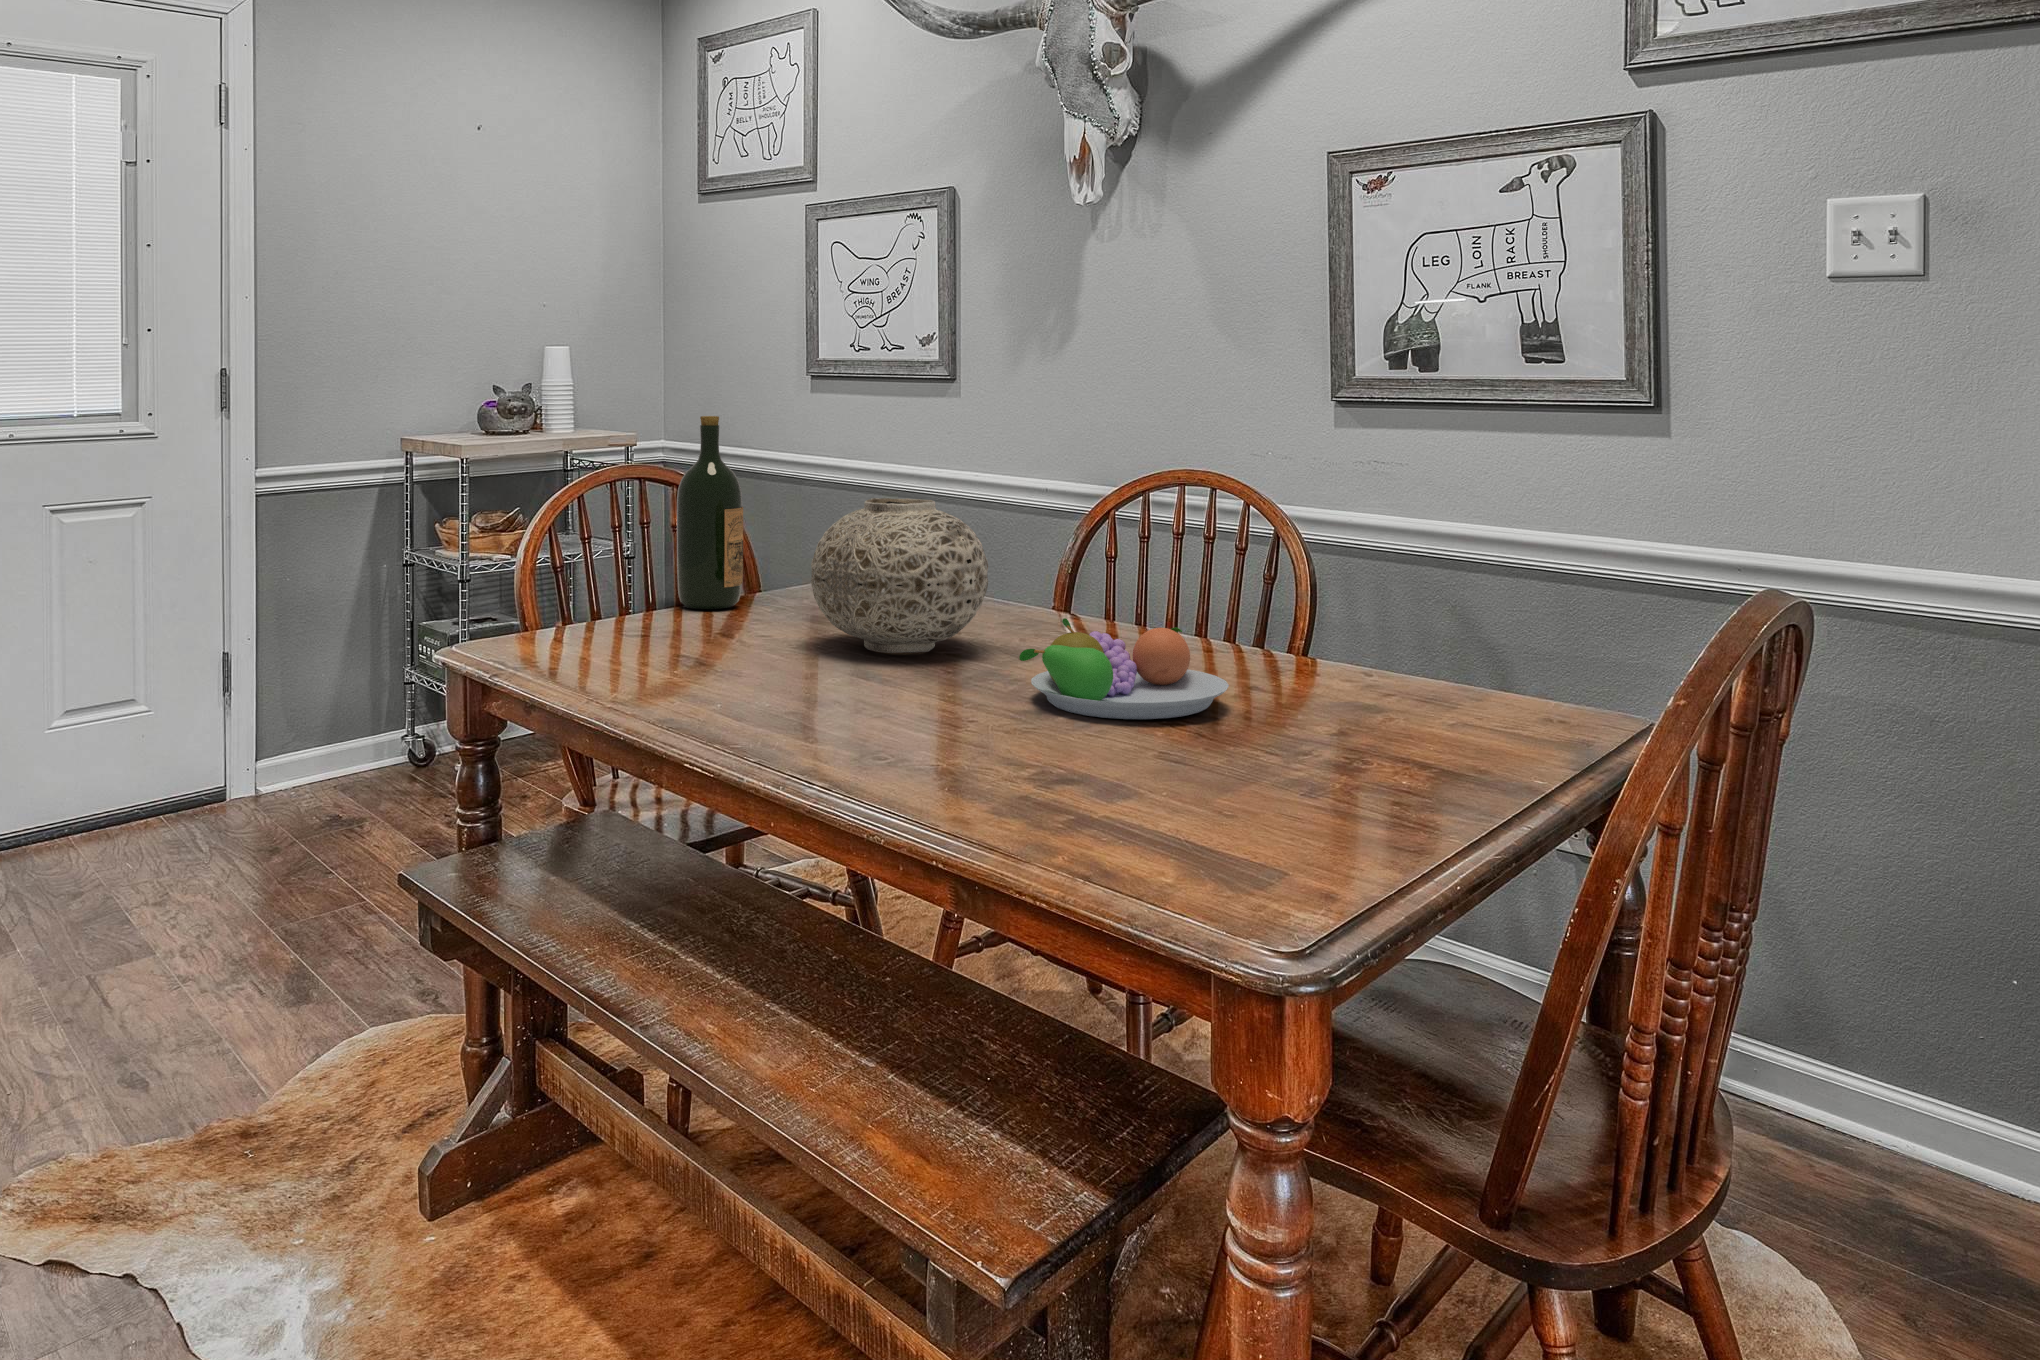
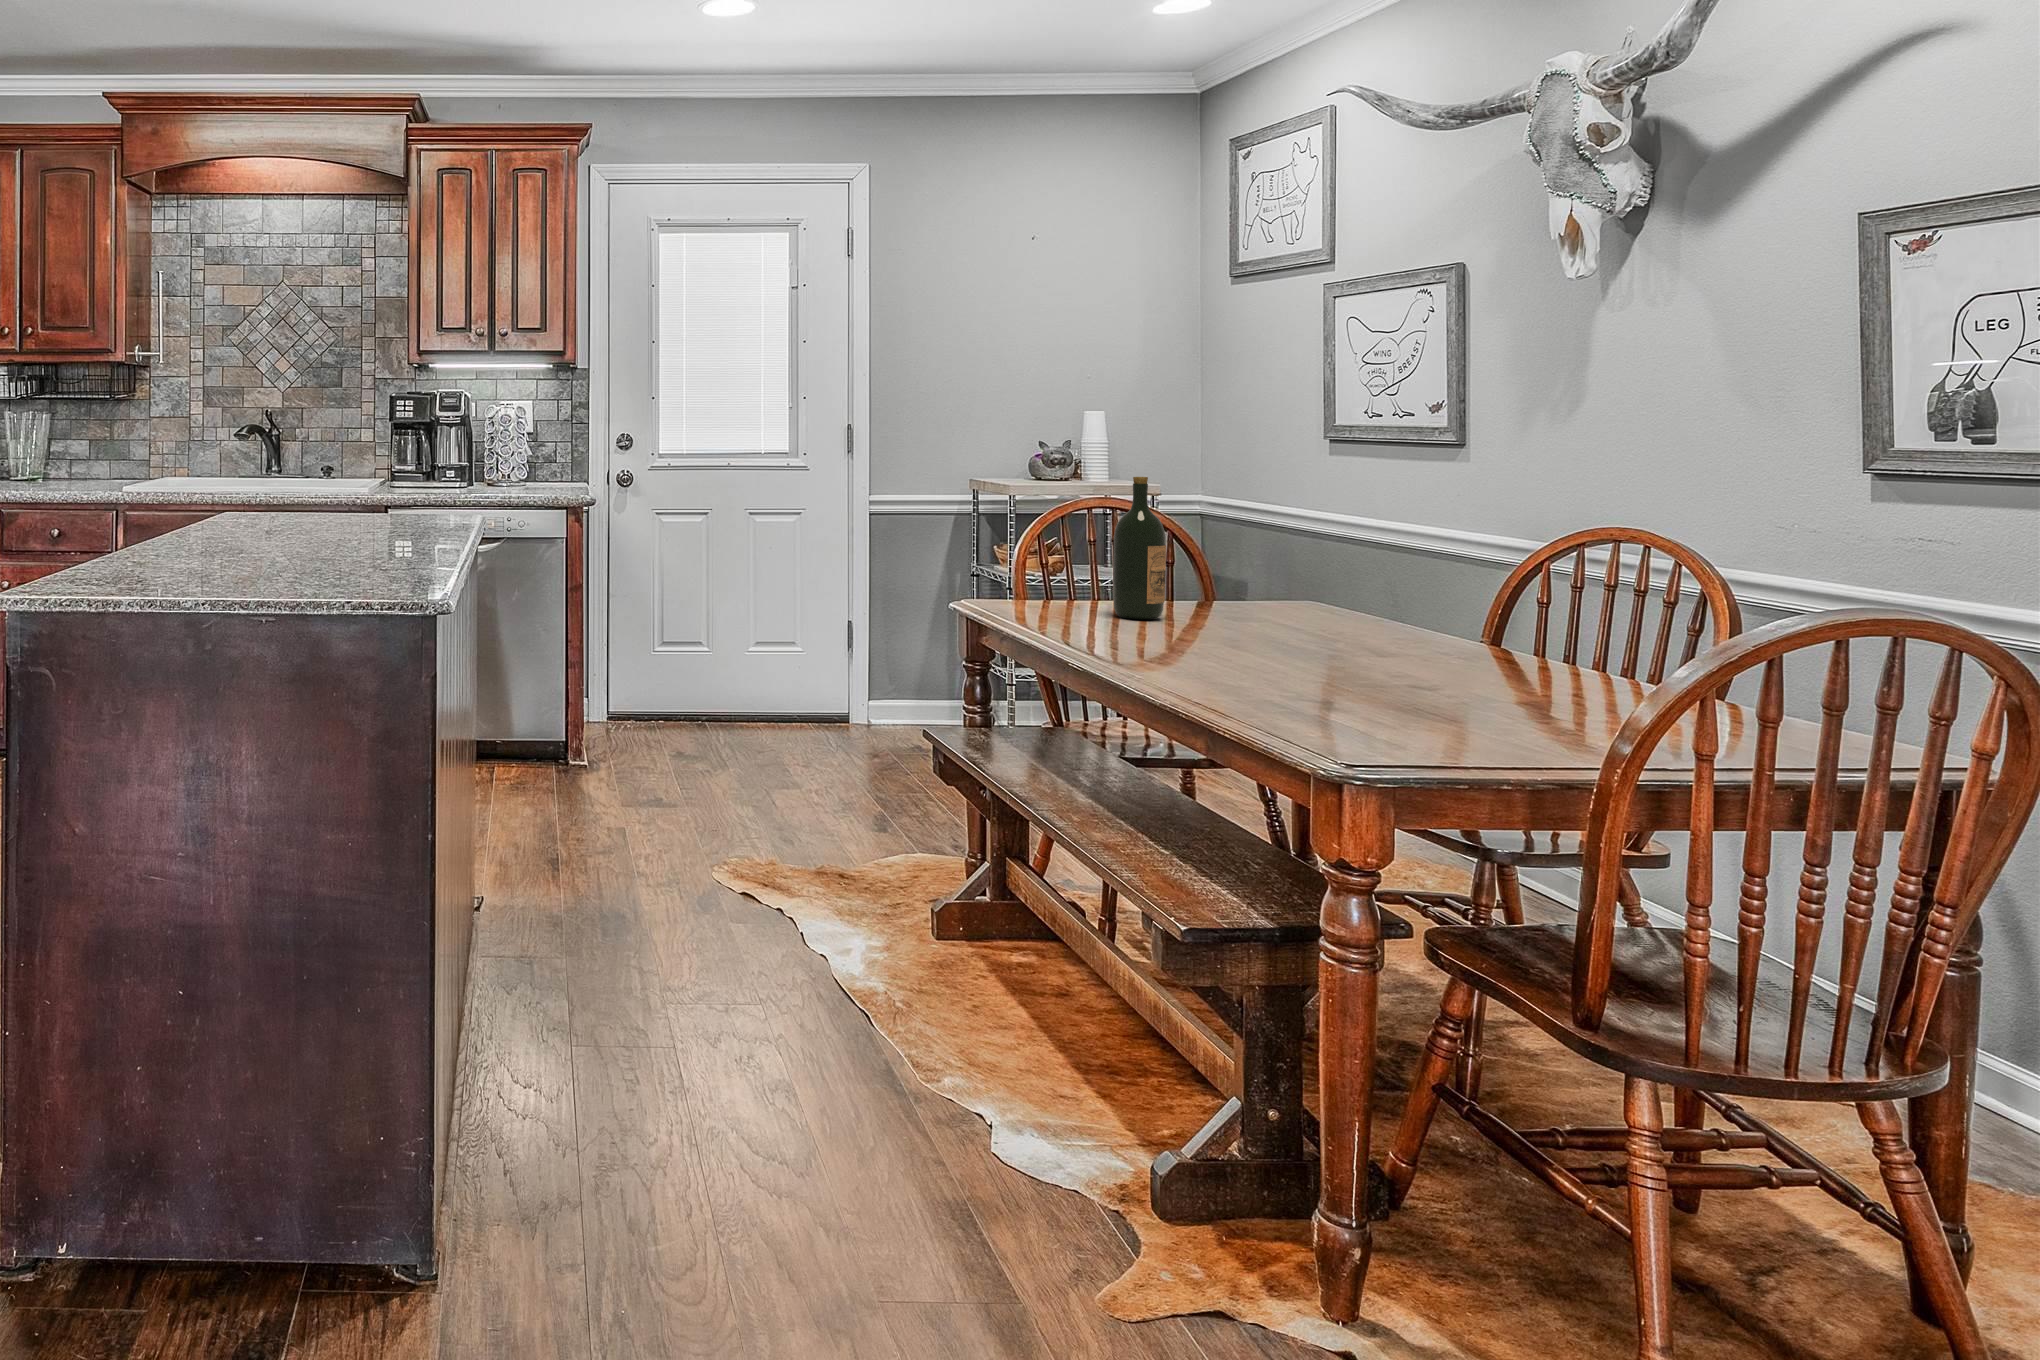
vase: present [811,498,988,653] -> none [1189,543,1340,660]
fruit bowl: present [1019,618,1229,719] -> none [1309,639,1507,719]

